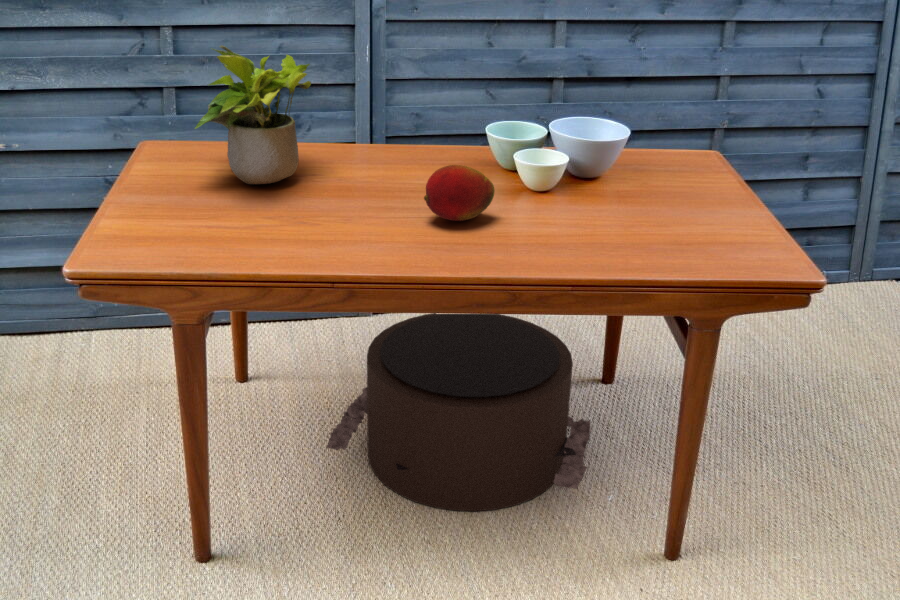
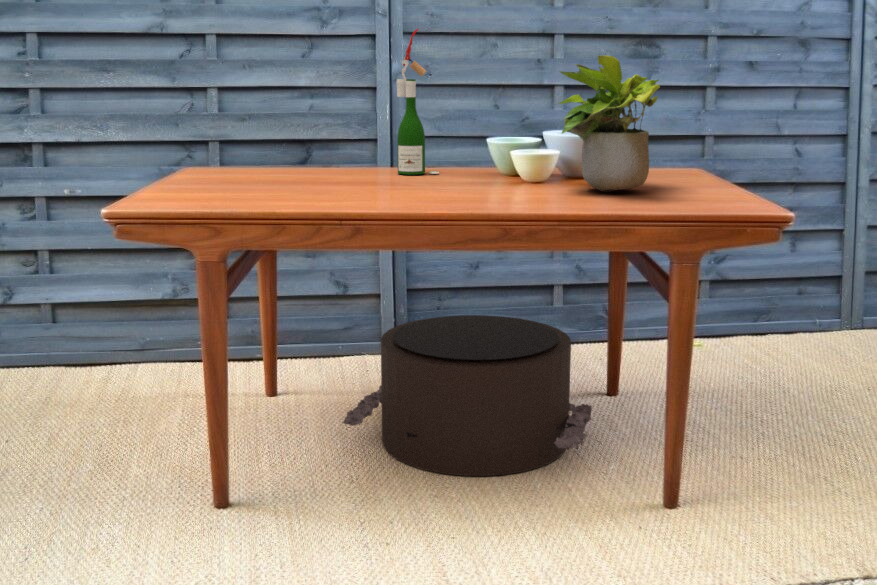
wine bottle: none [386,16,433,181] -> present [397,29,439,175]
potted plant: present [195,45,311,185] -> present [559,55,660,192]
fruit: present [424,165,495,221] -> none [427,135,490,188]

